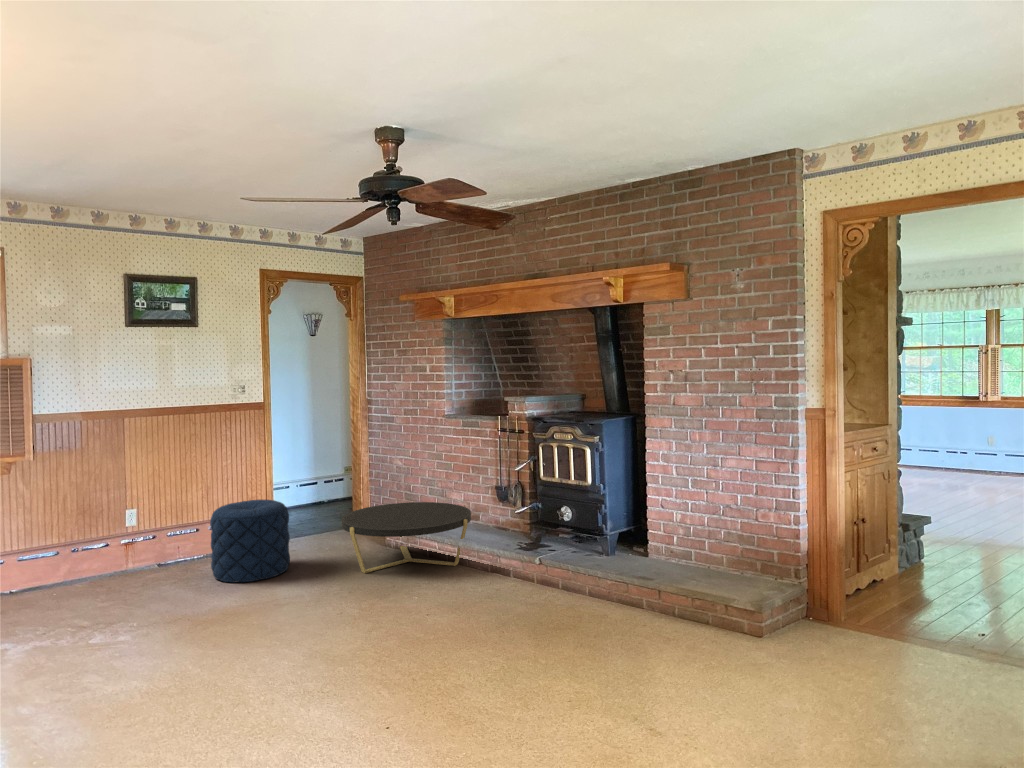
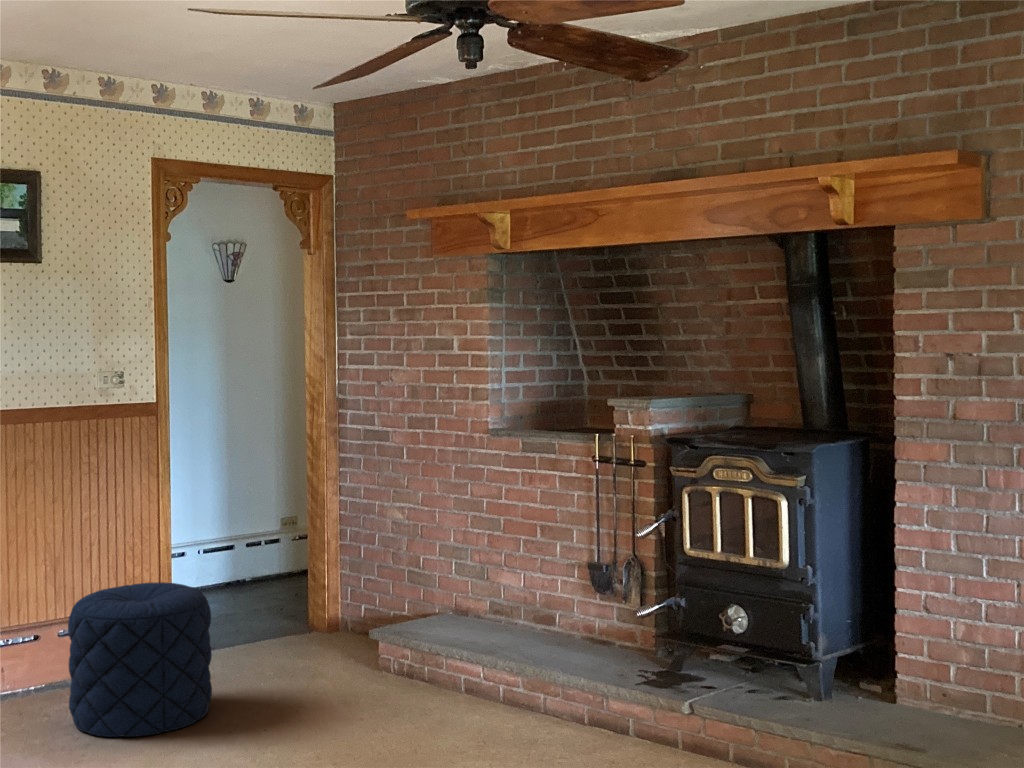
coffee table: present [342,502,471,573] -> none [308,589,544,722]

